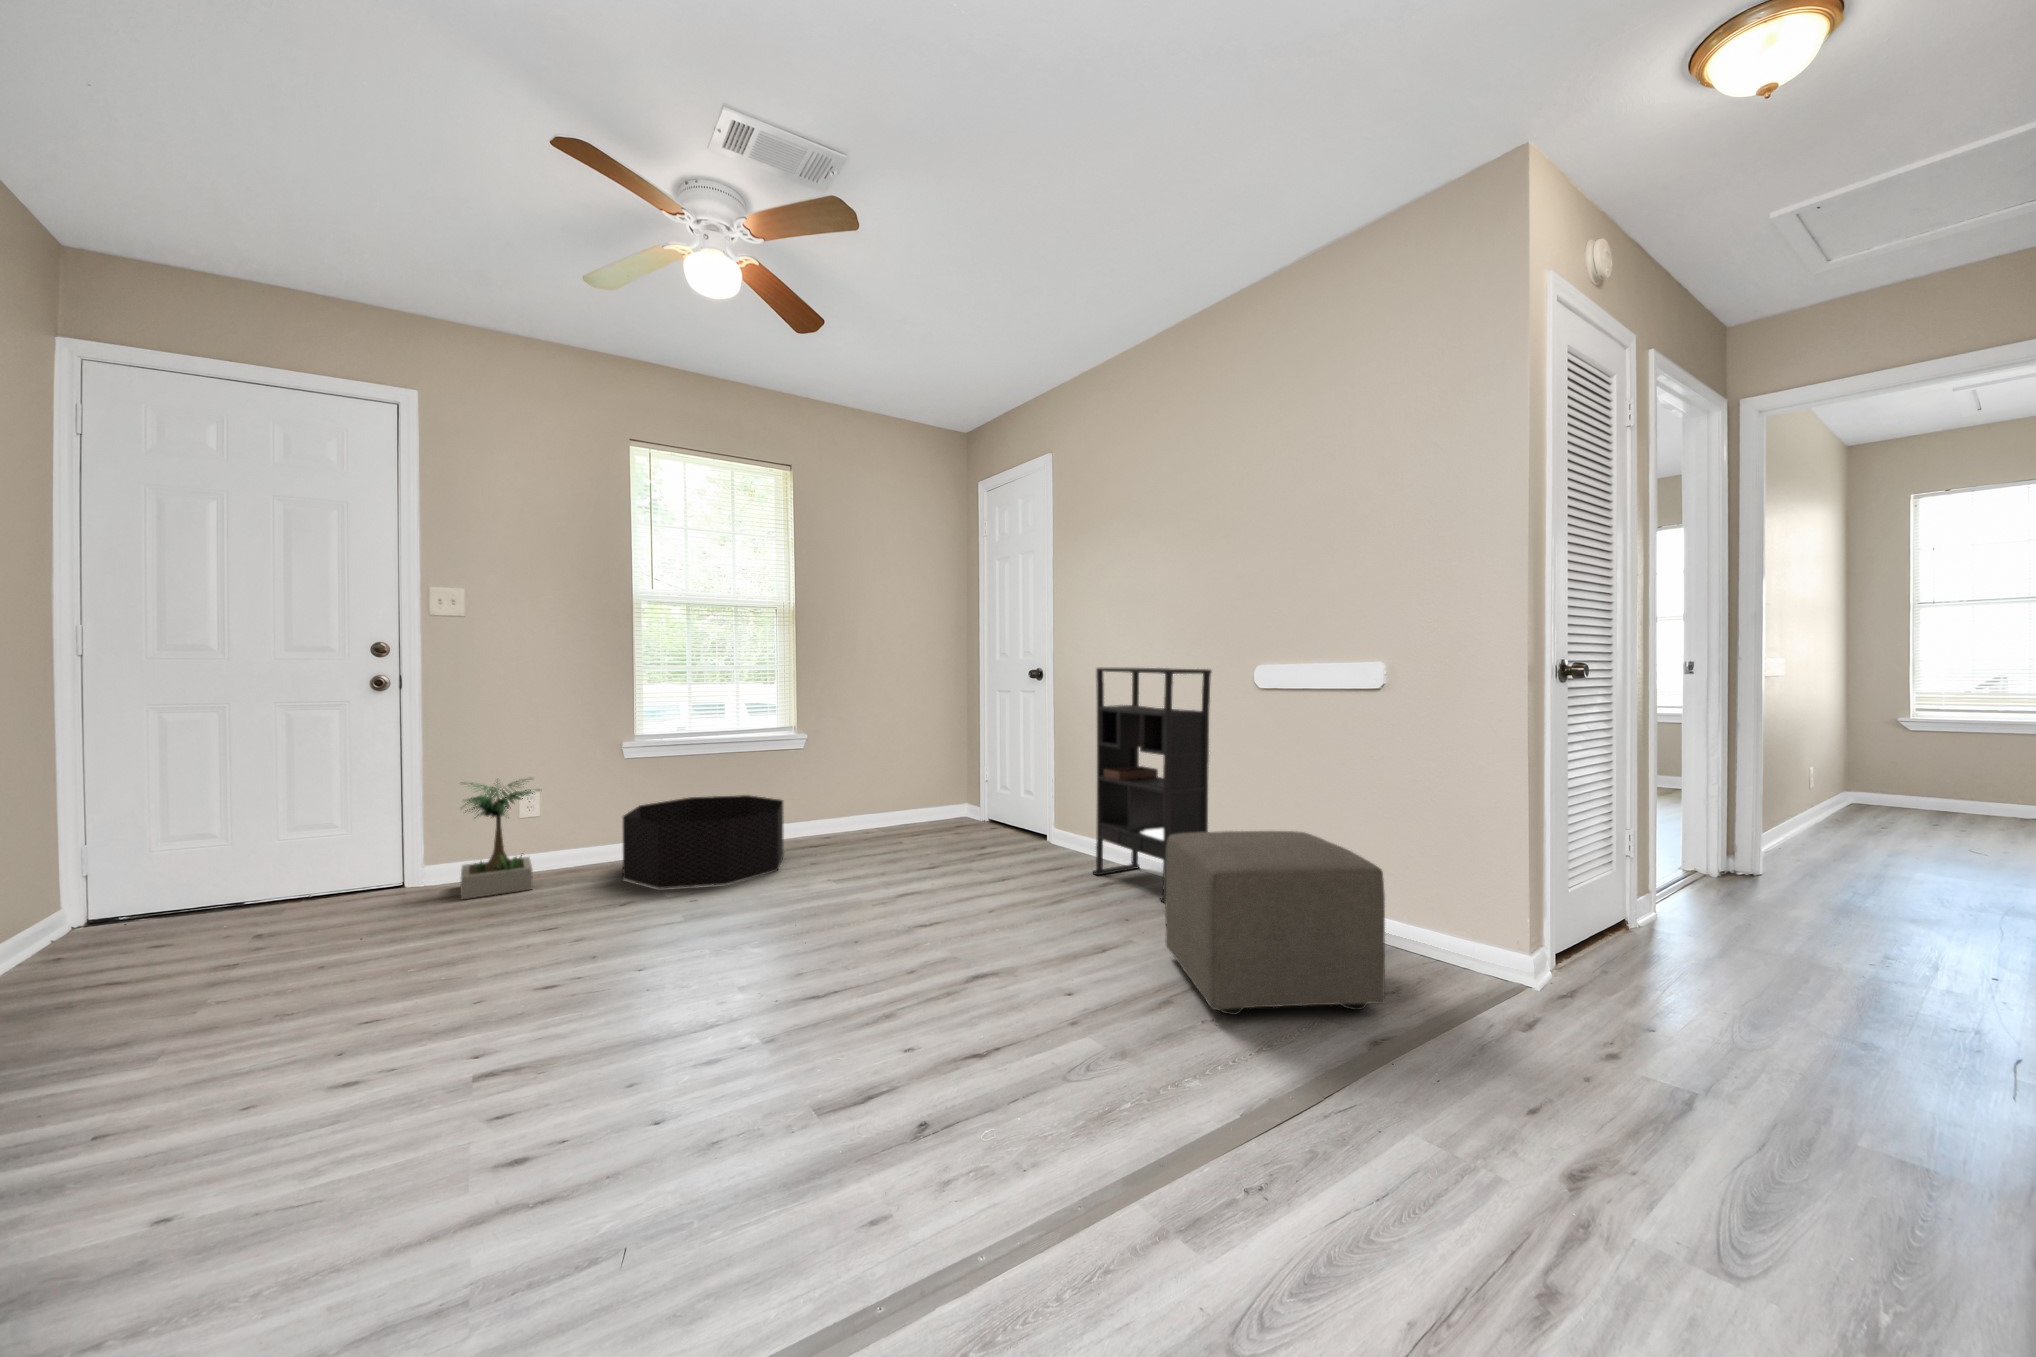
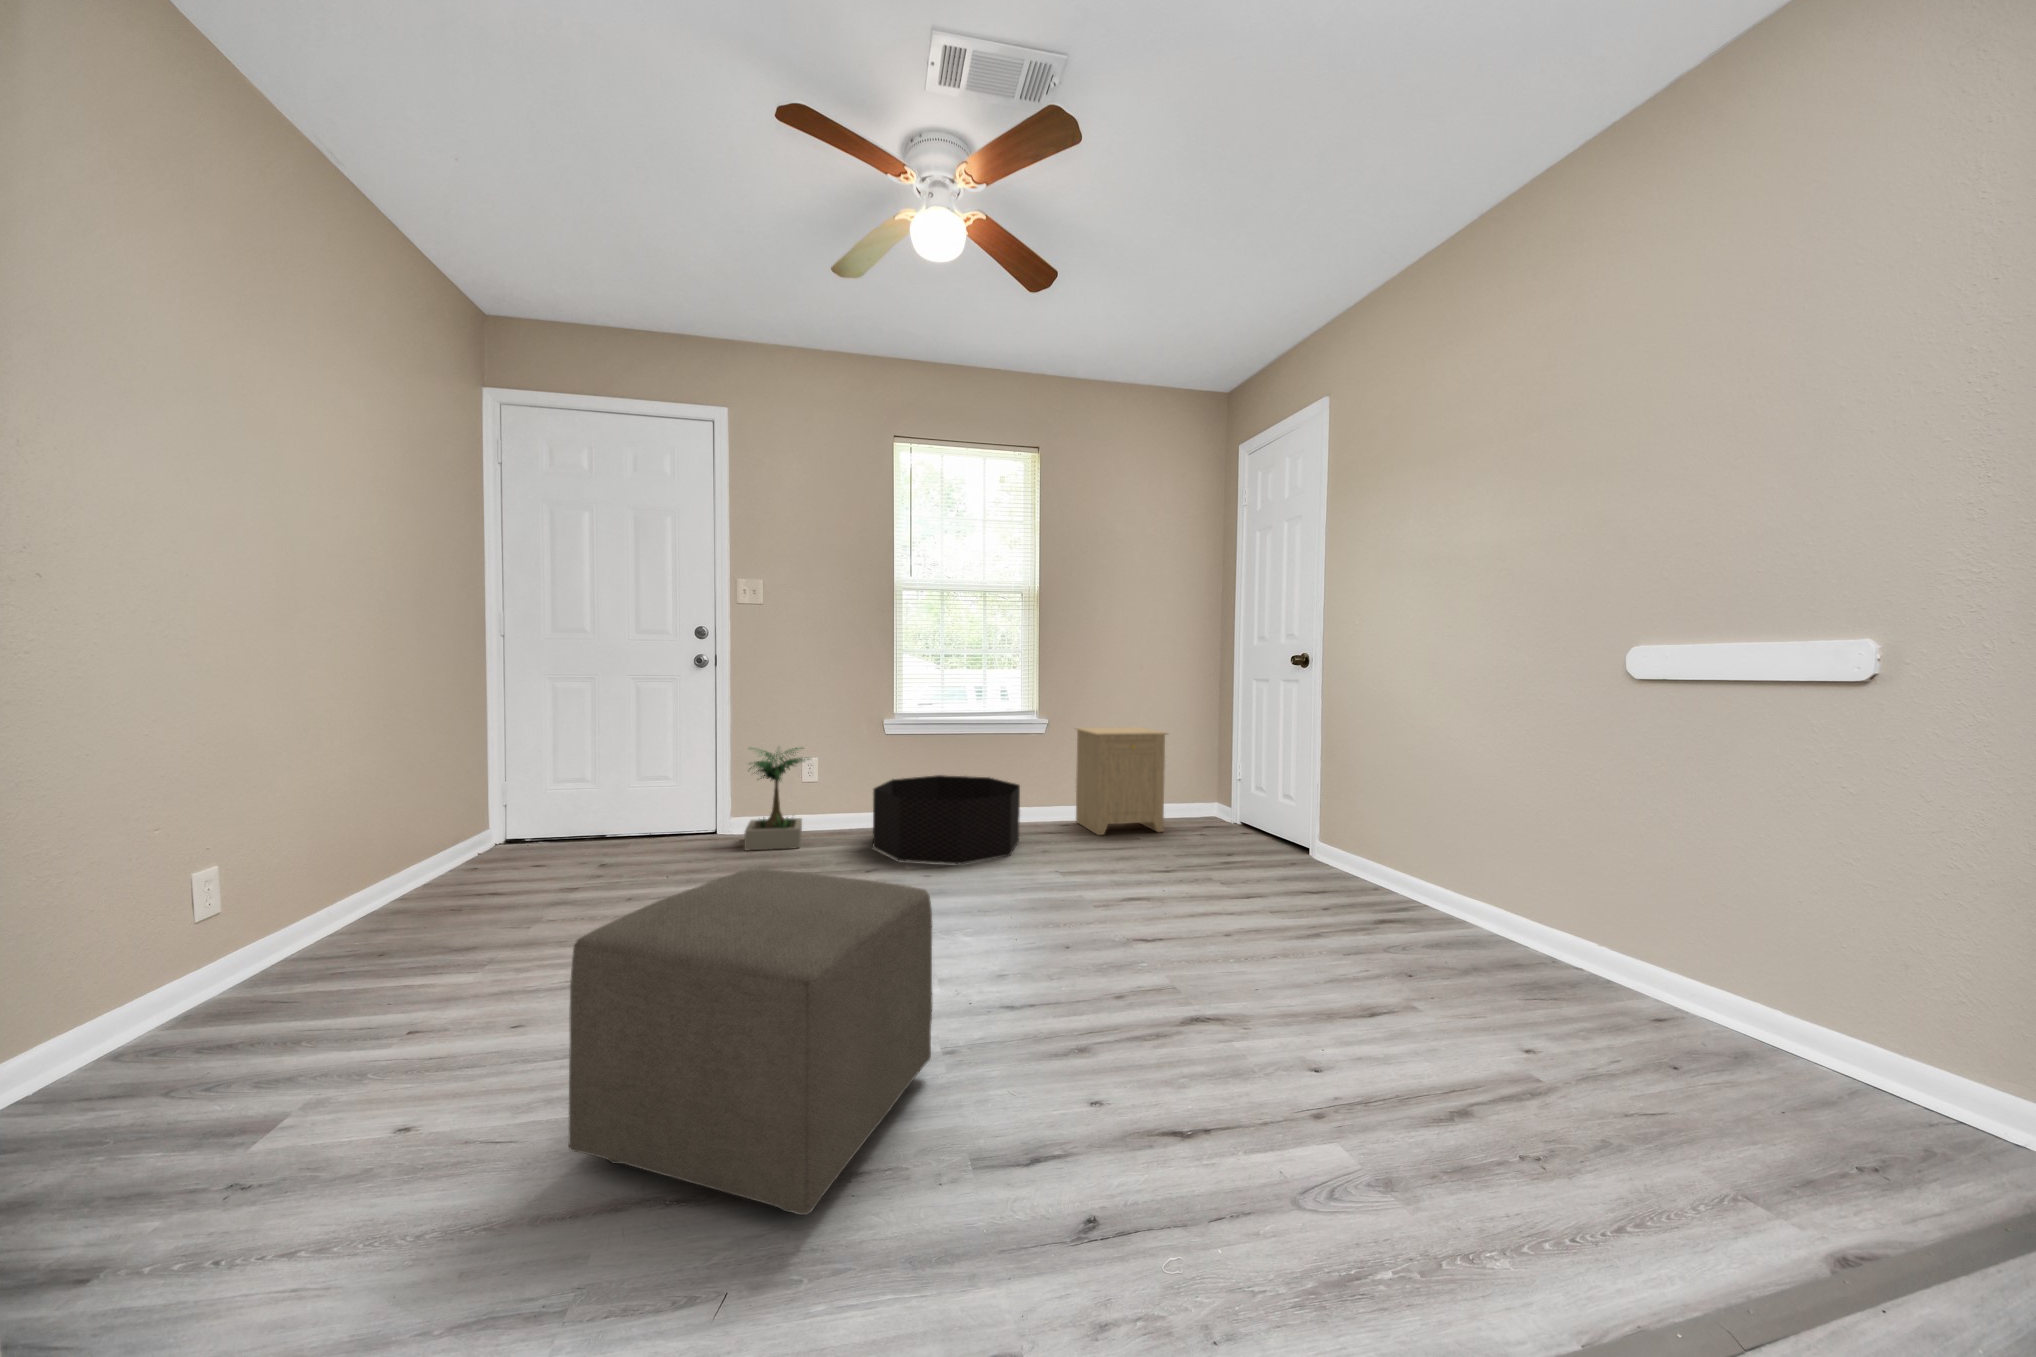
bookshelf: present [1093,668,1211,903] -> none [1364,653,1547,957]
side table: none [834,737,925,843] -> present [1076,727,1167,835]
ottoman: present [1165,831,1385,1015] -> present [568,869,932,1215]

